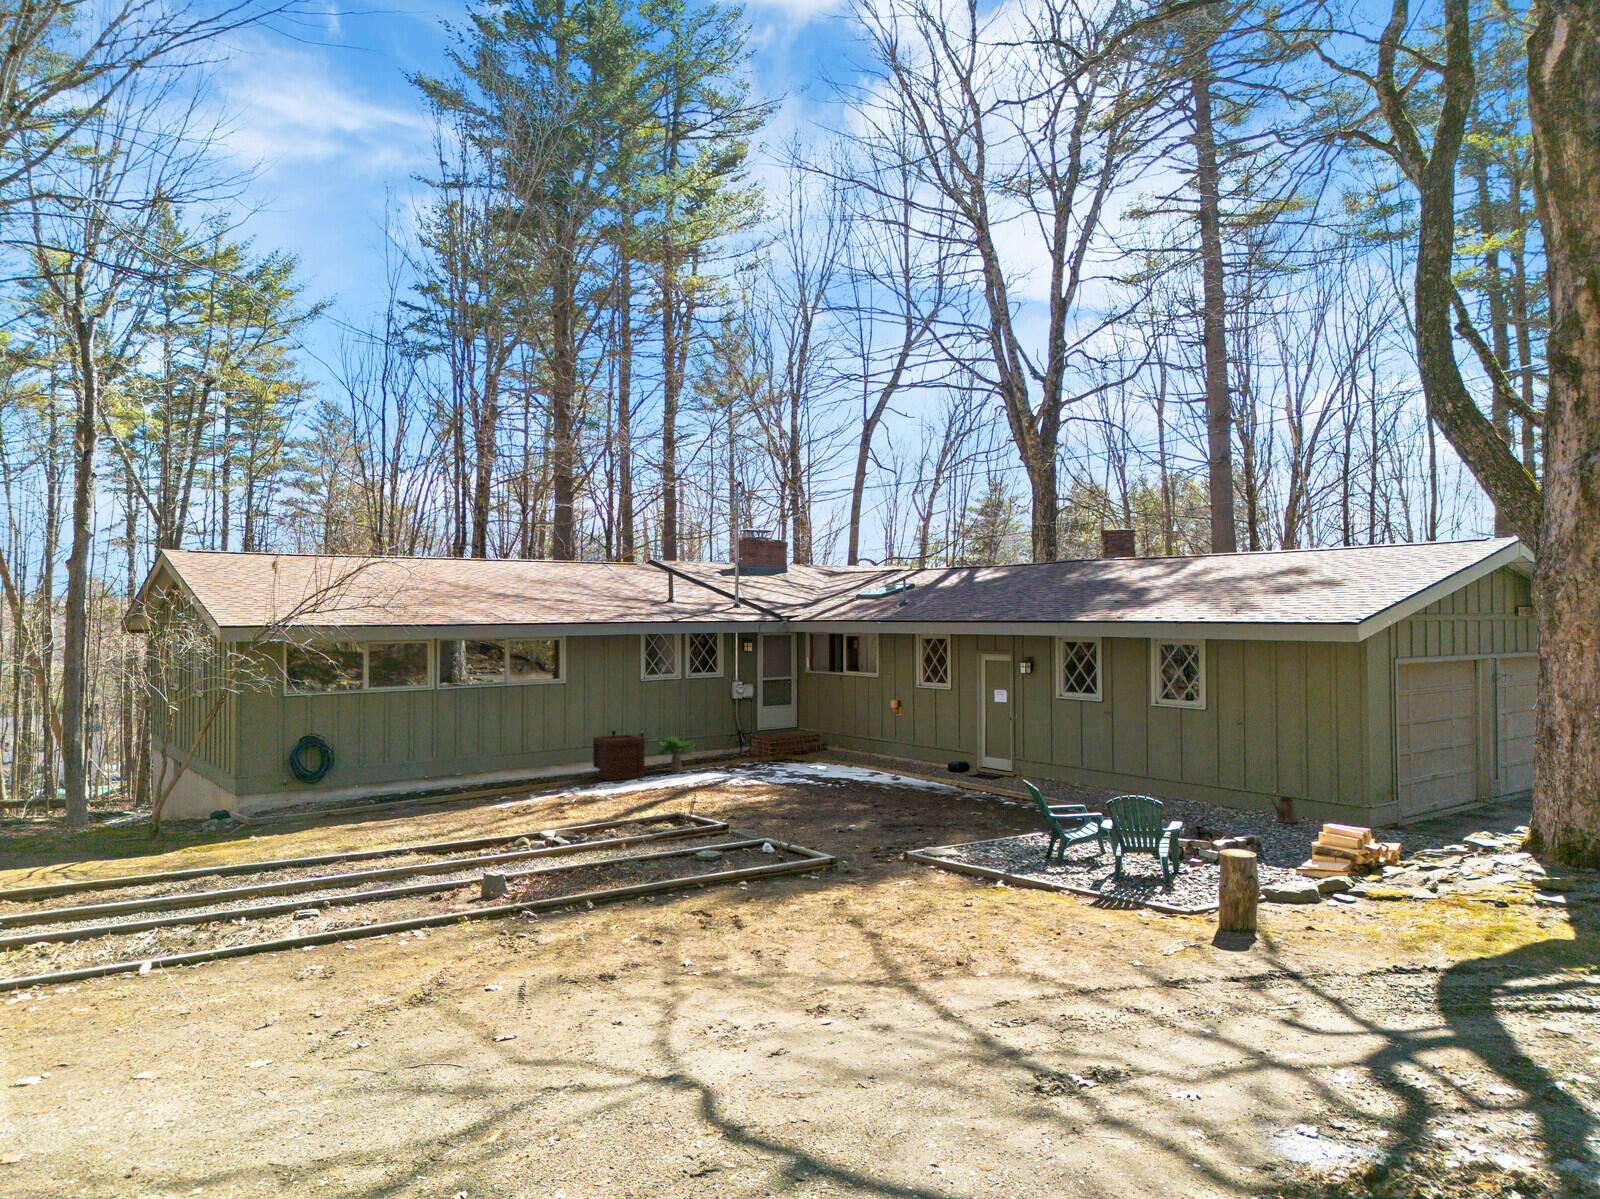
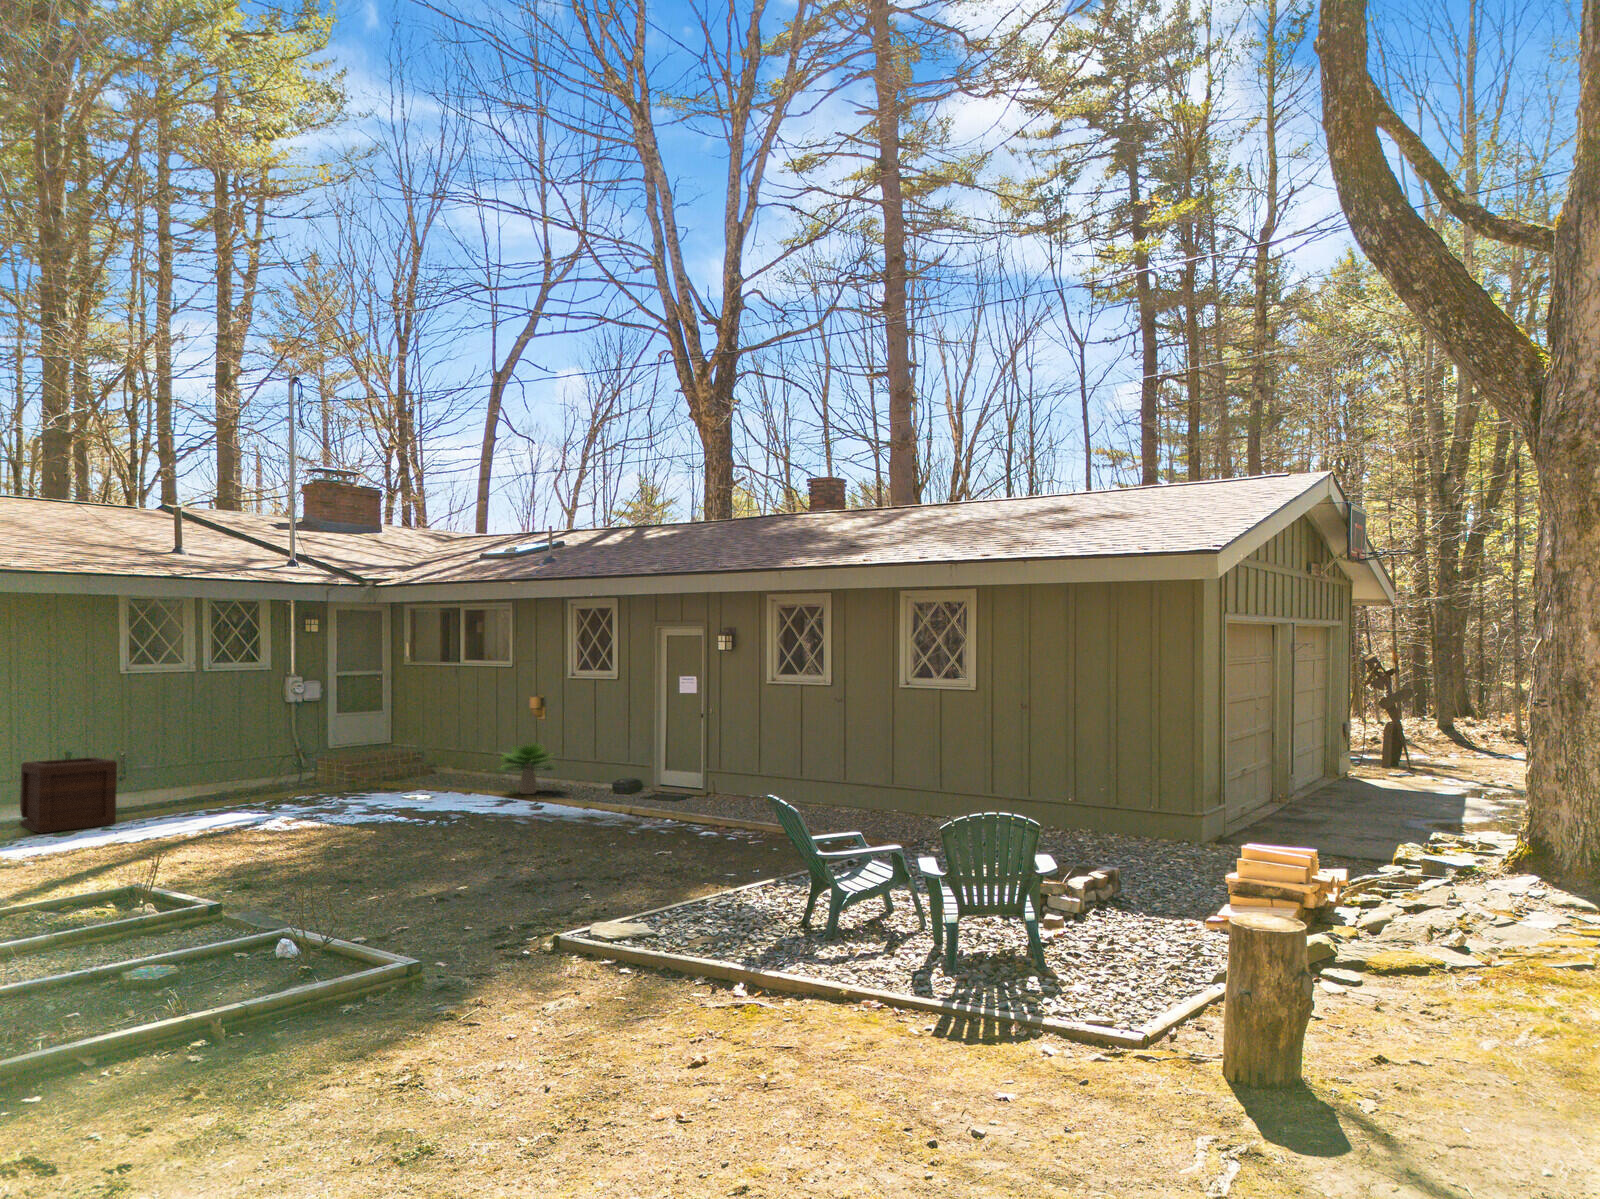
potted plant: present [657,738,695,772] -> present [501,743,557,794]
watering can: present [1271,797,1299,823] -> none [1073,806,1106,843]

